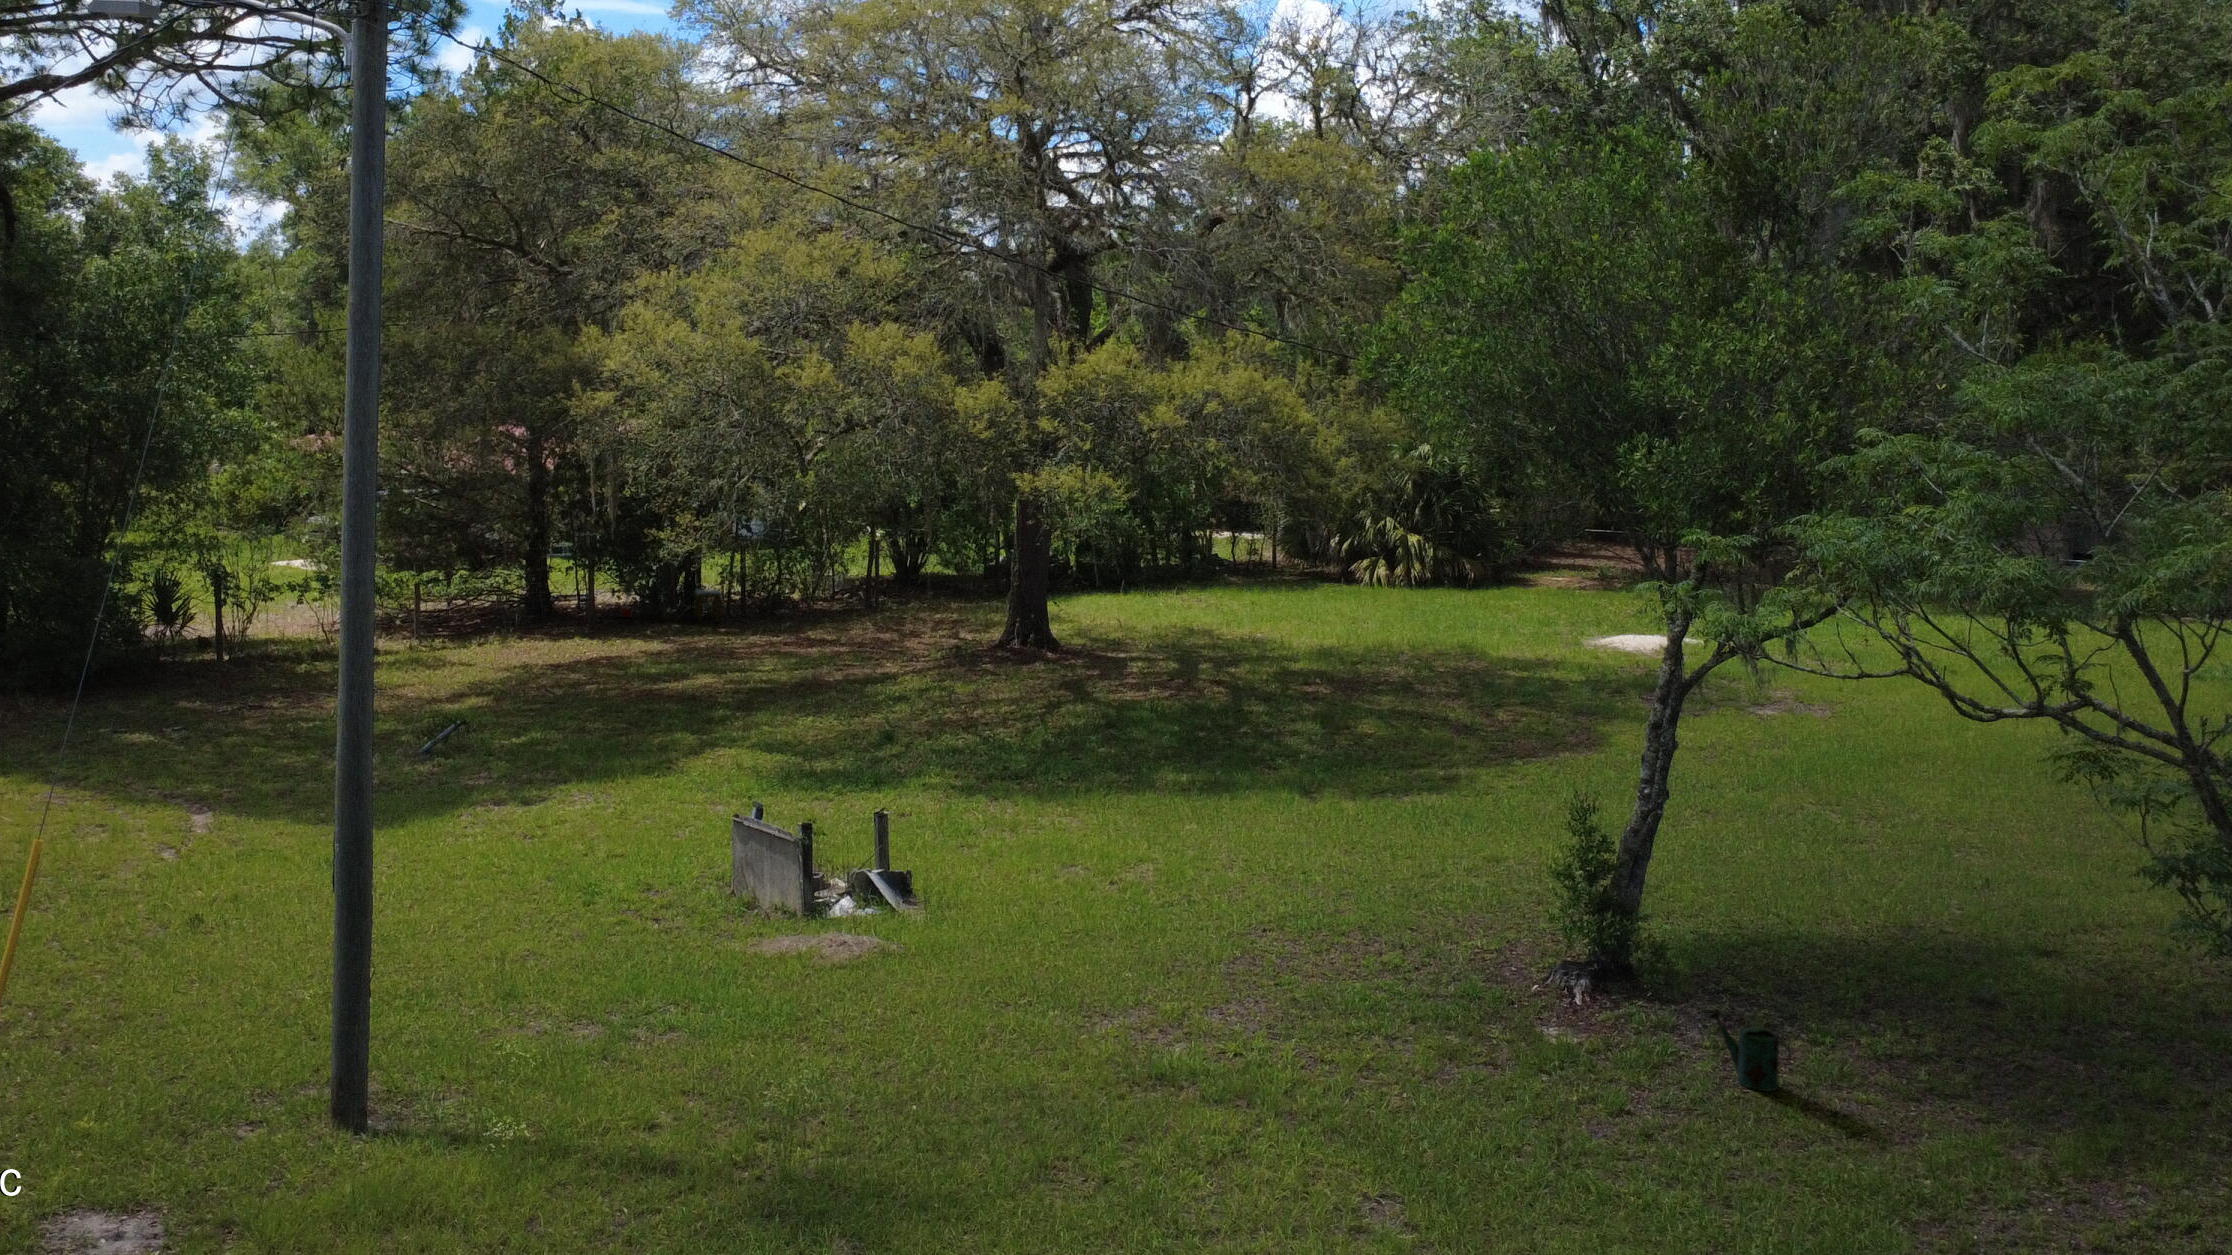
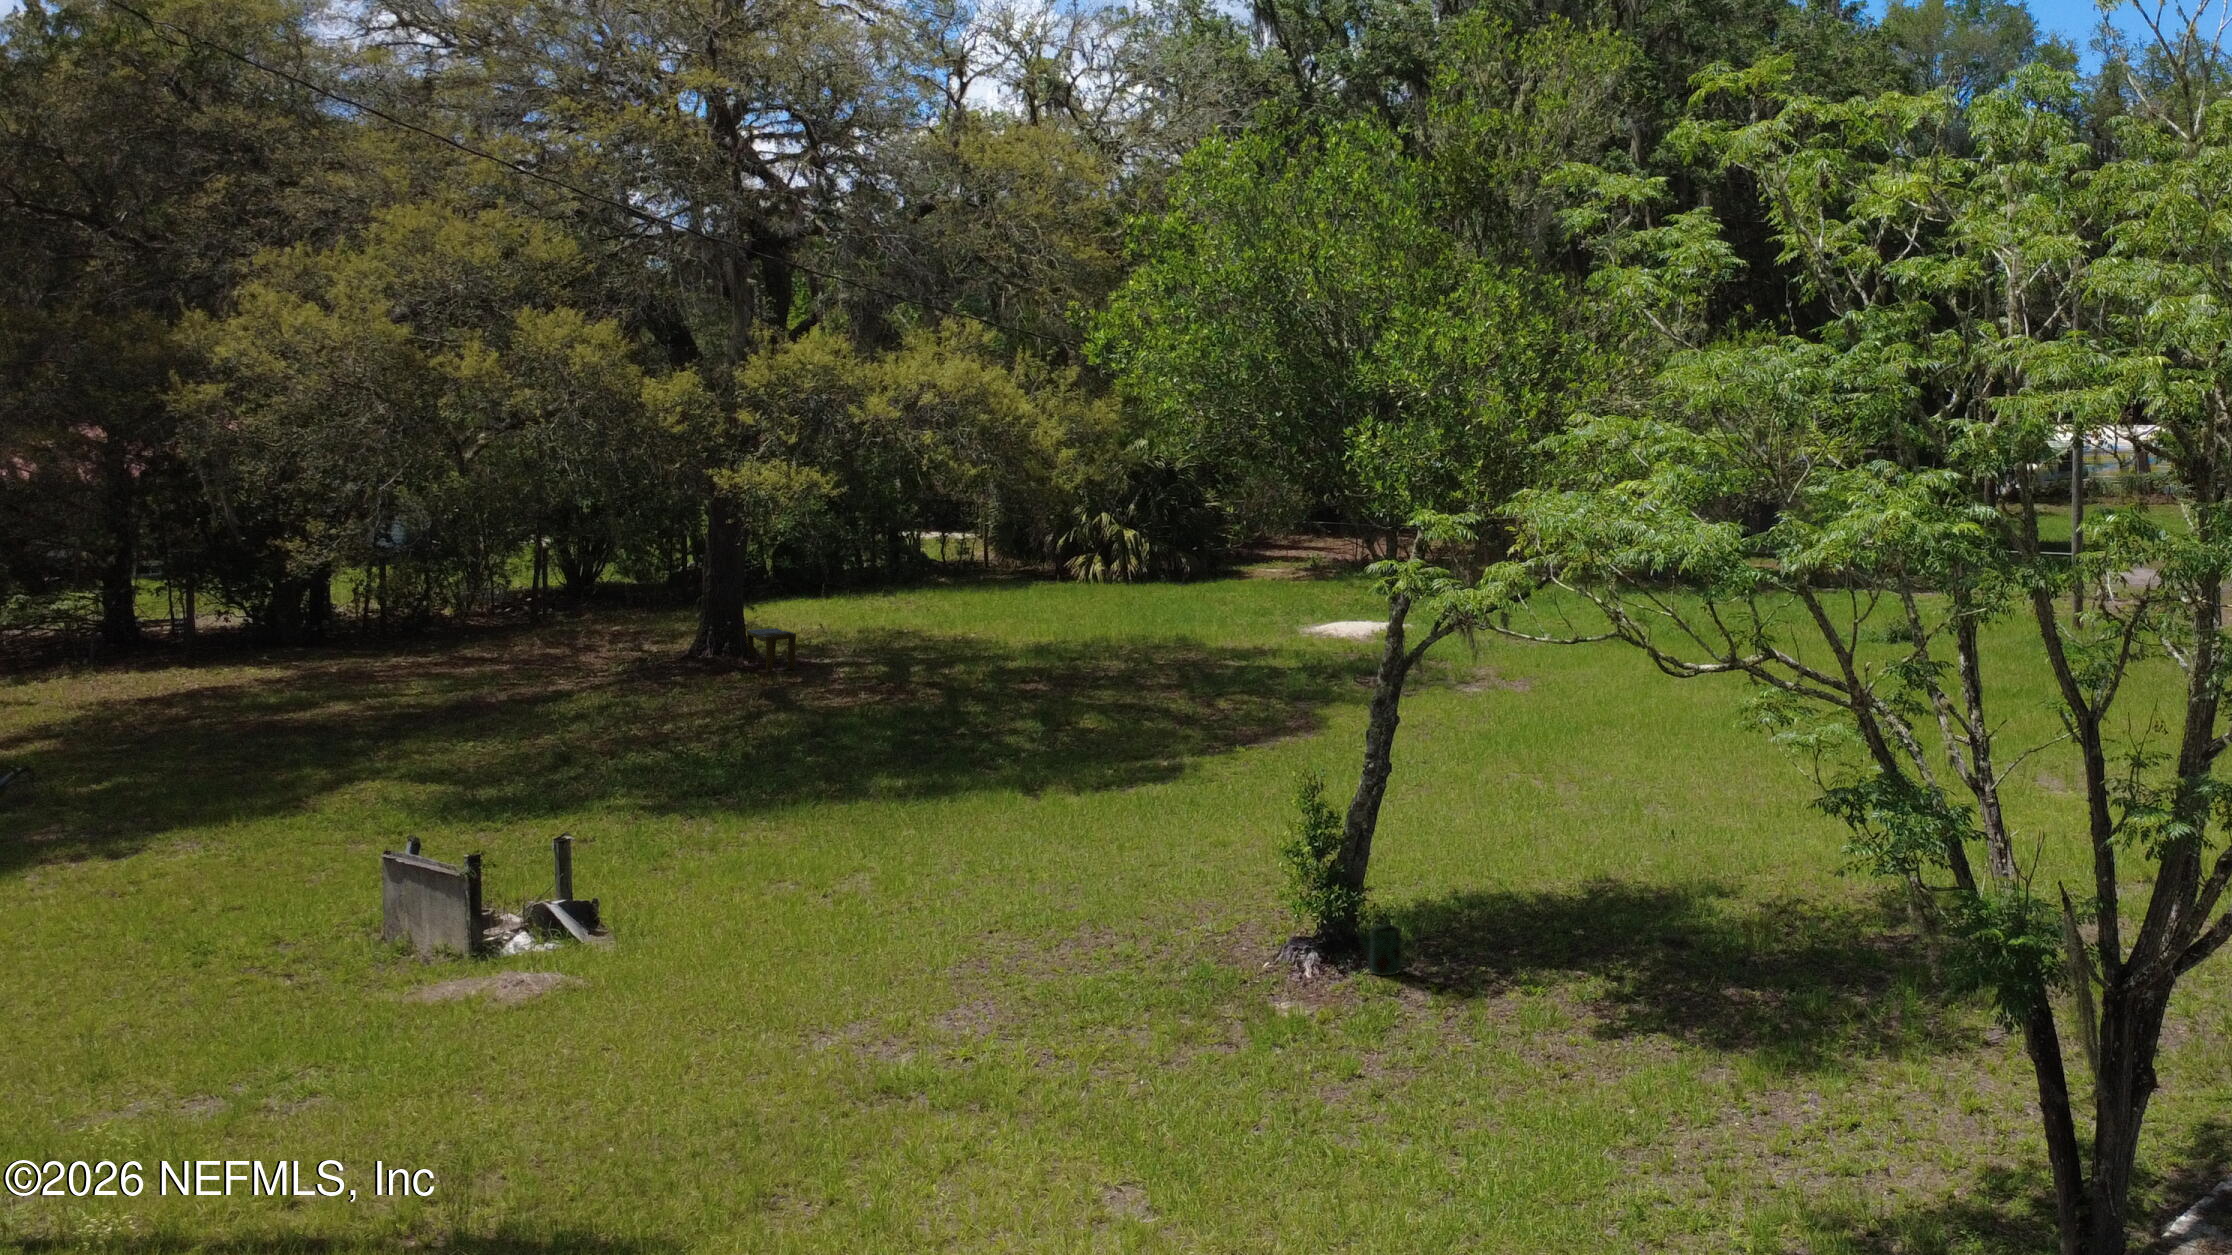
potted tree: present [620,570,645,618] -> none [219,585,258,643]
bench: present [694,590,722,622] -> present [746,628,796,671]

